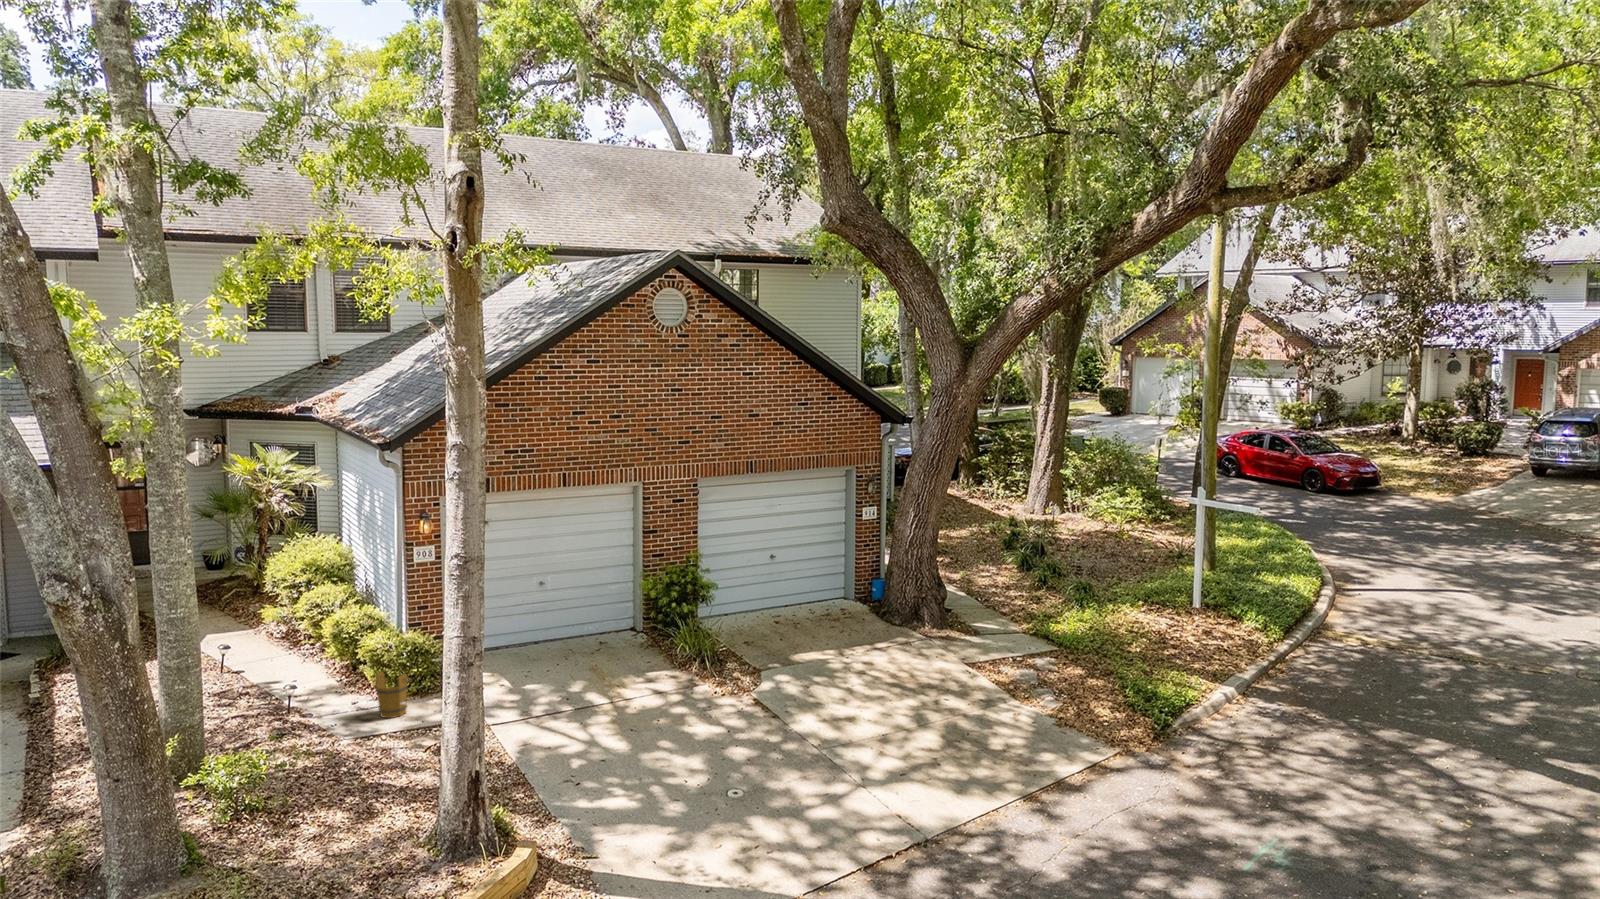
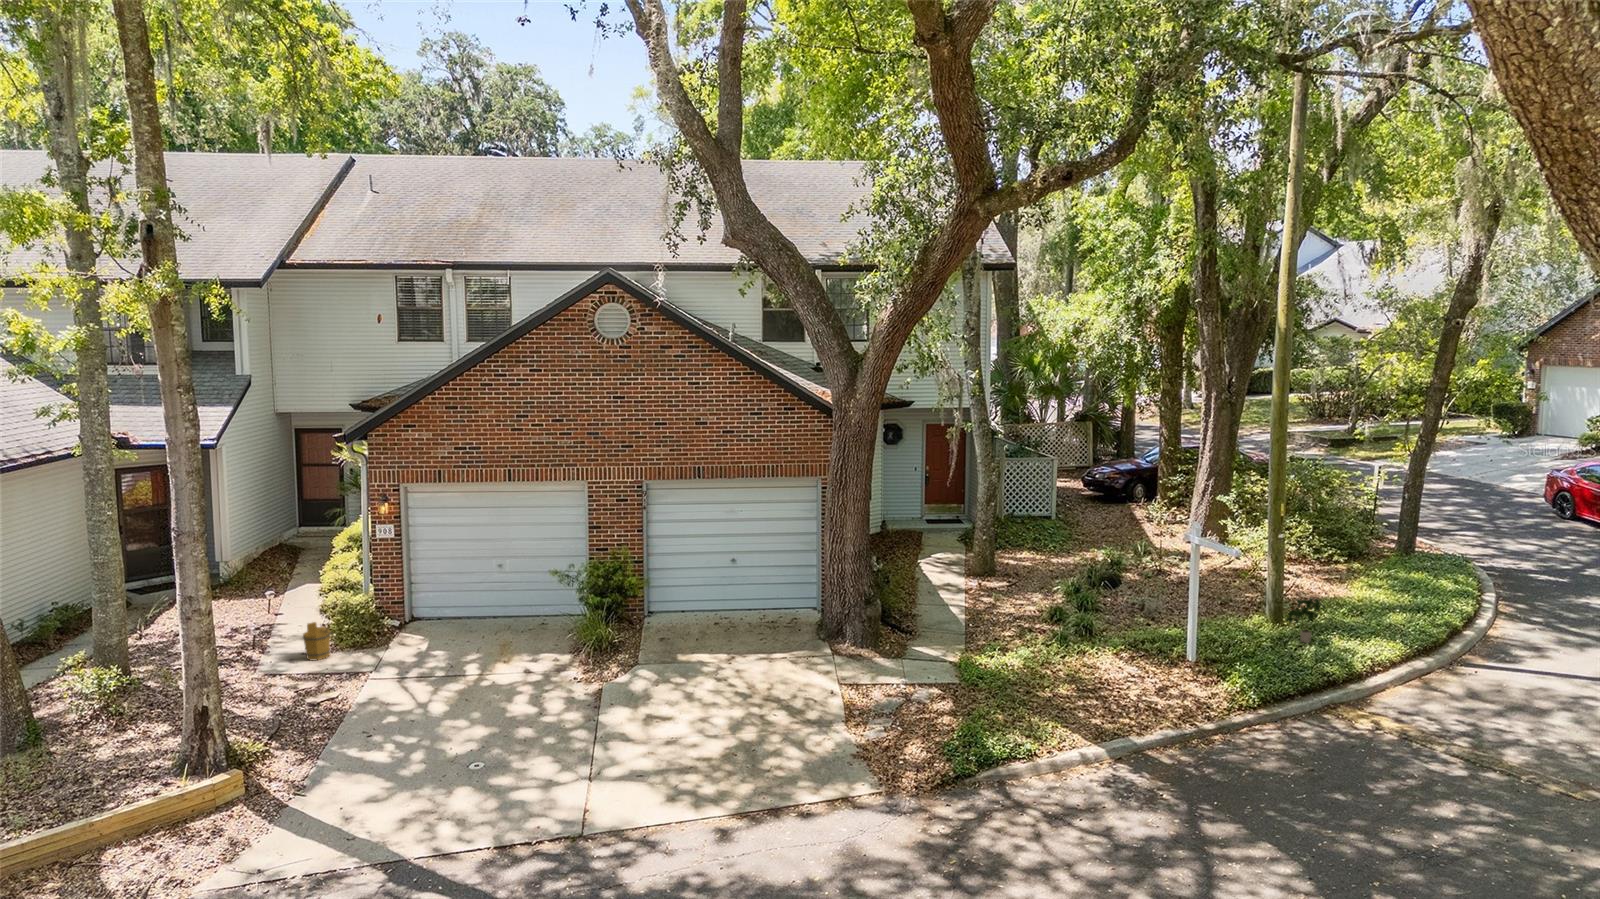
potted plant: none [1248,532,1270,568] -> present [1286,598,1326,643]

